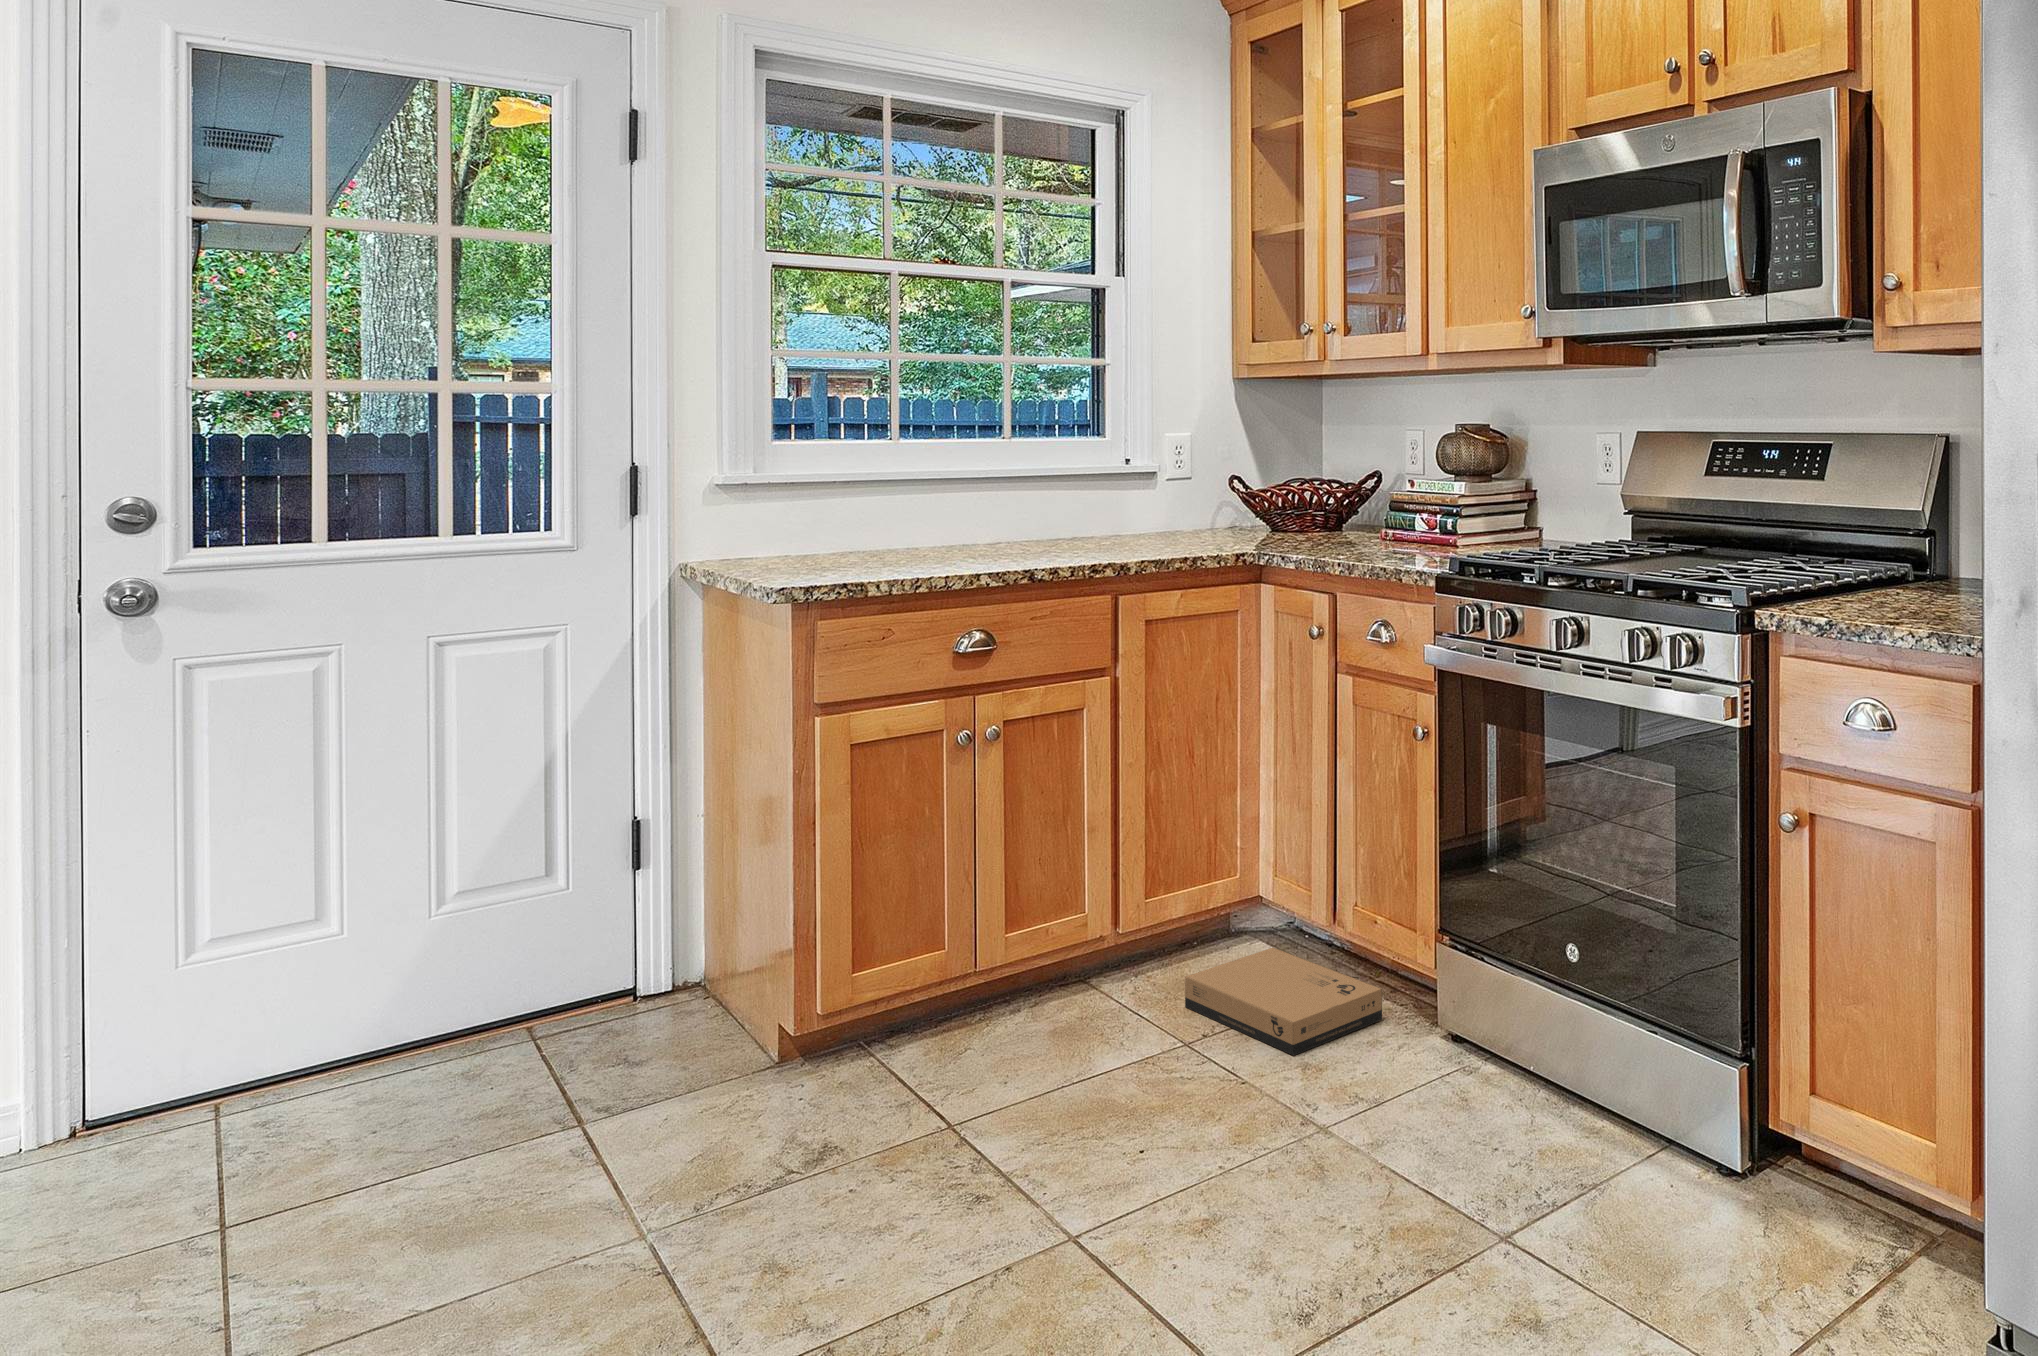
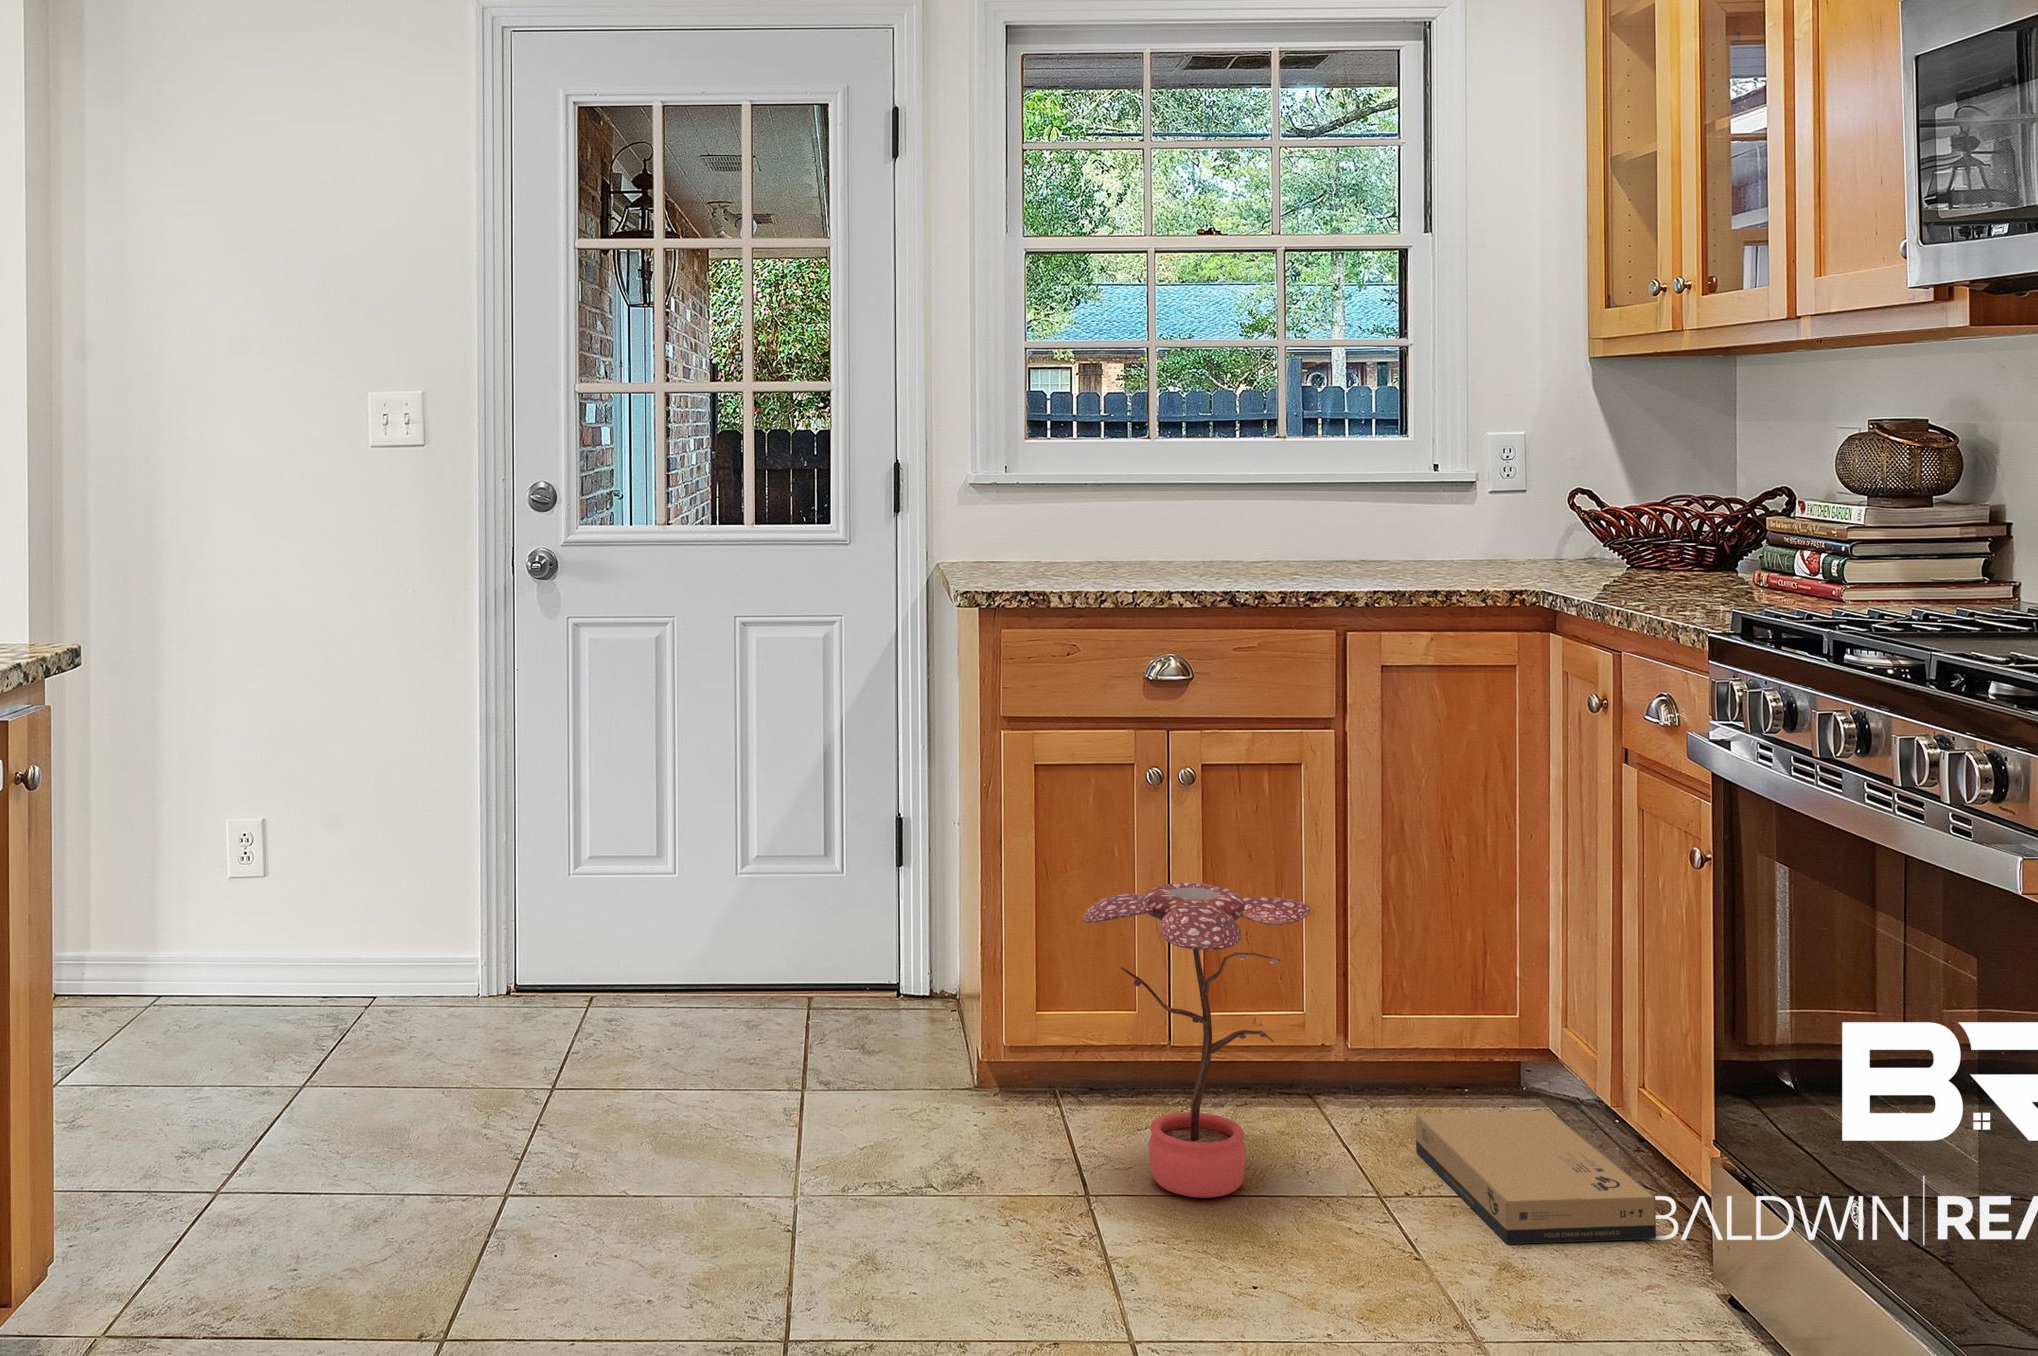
potted plant: none [937,823,1131,1099] -> present [1083,882,1310,1198]

